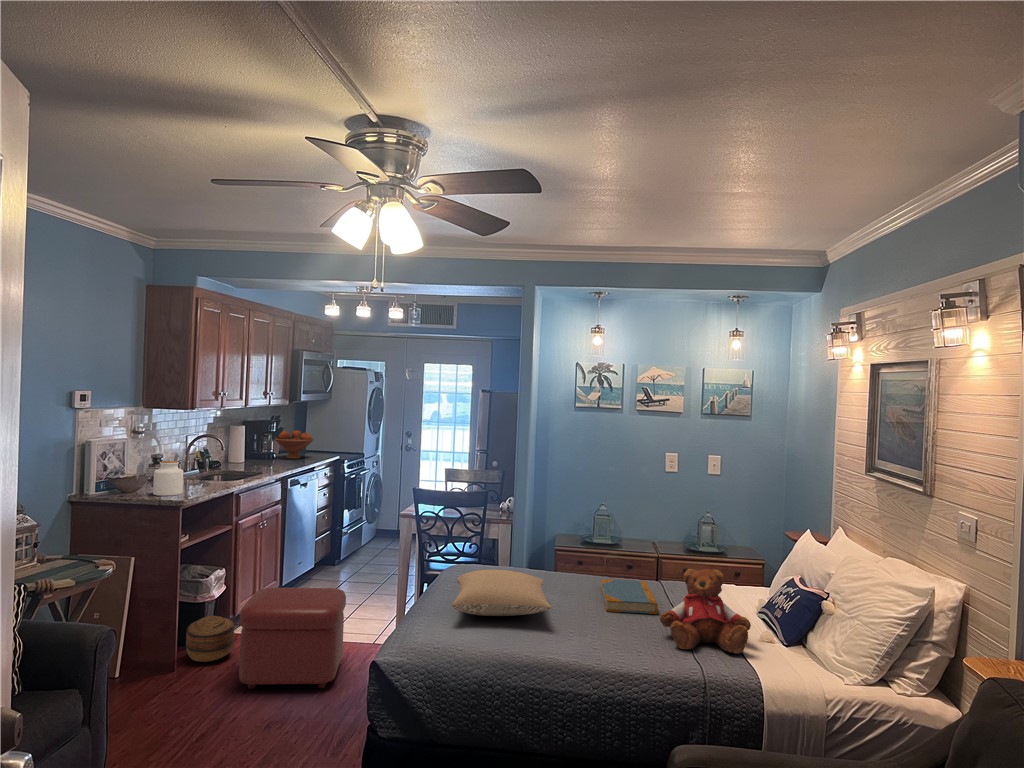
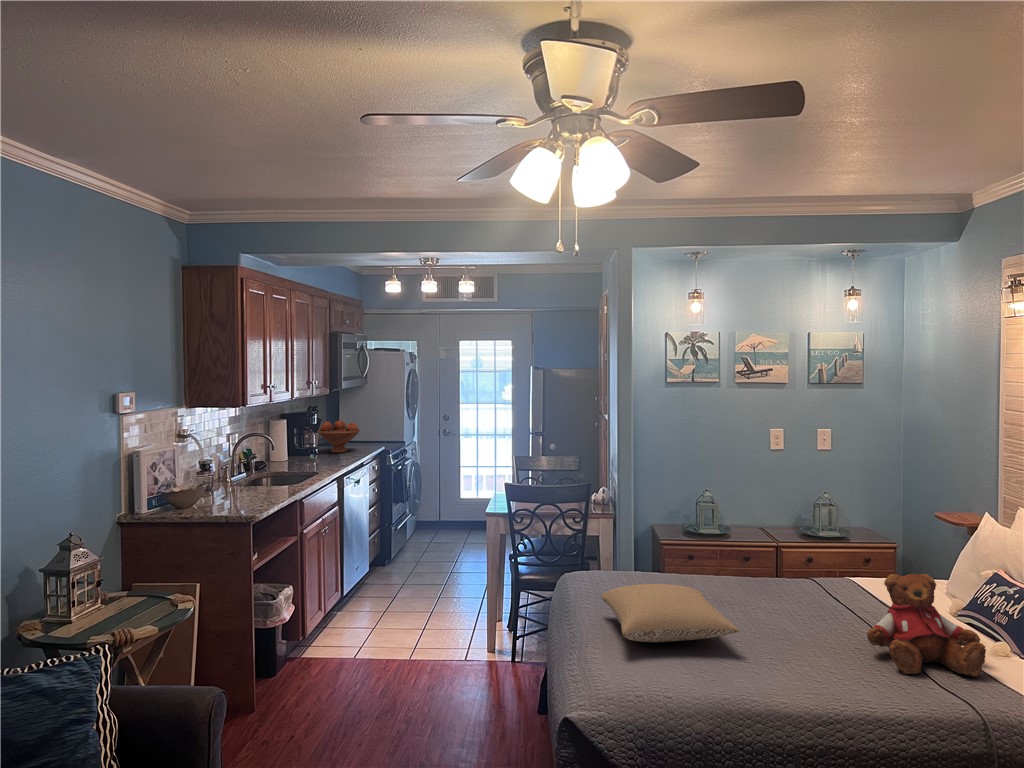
jar: present [153,461,184,496] -> none [213,468,247,510]
book: present [601,579,658,614] -> none [754,584,842,626]
ottoman: present [239,588,346,689] -> none [334,606,448,730]
basket: present [186,616,234,662] -> none [262,643,315,698]

